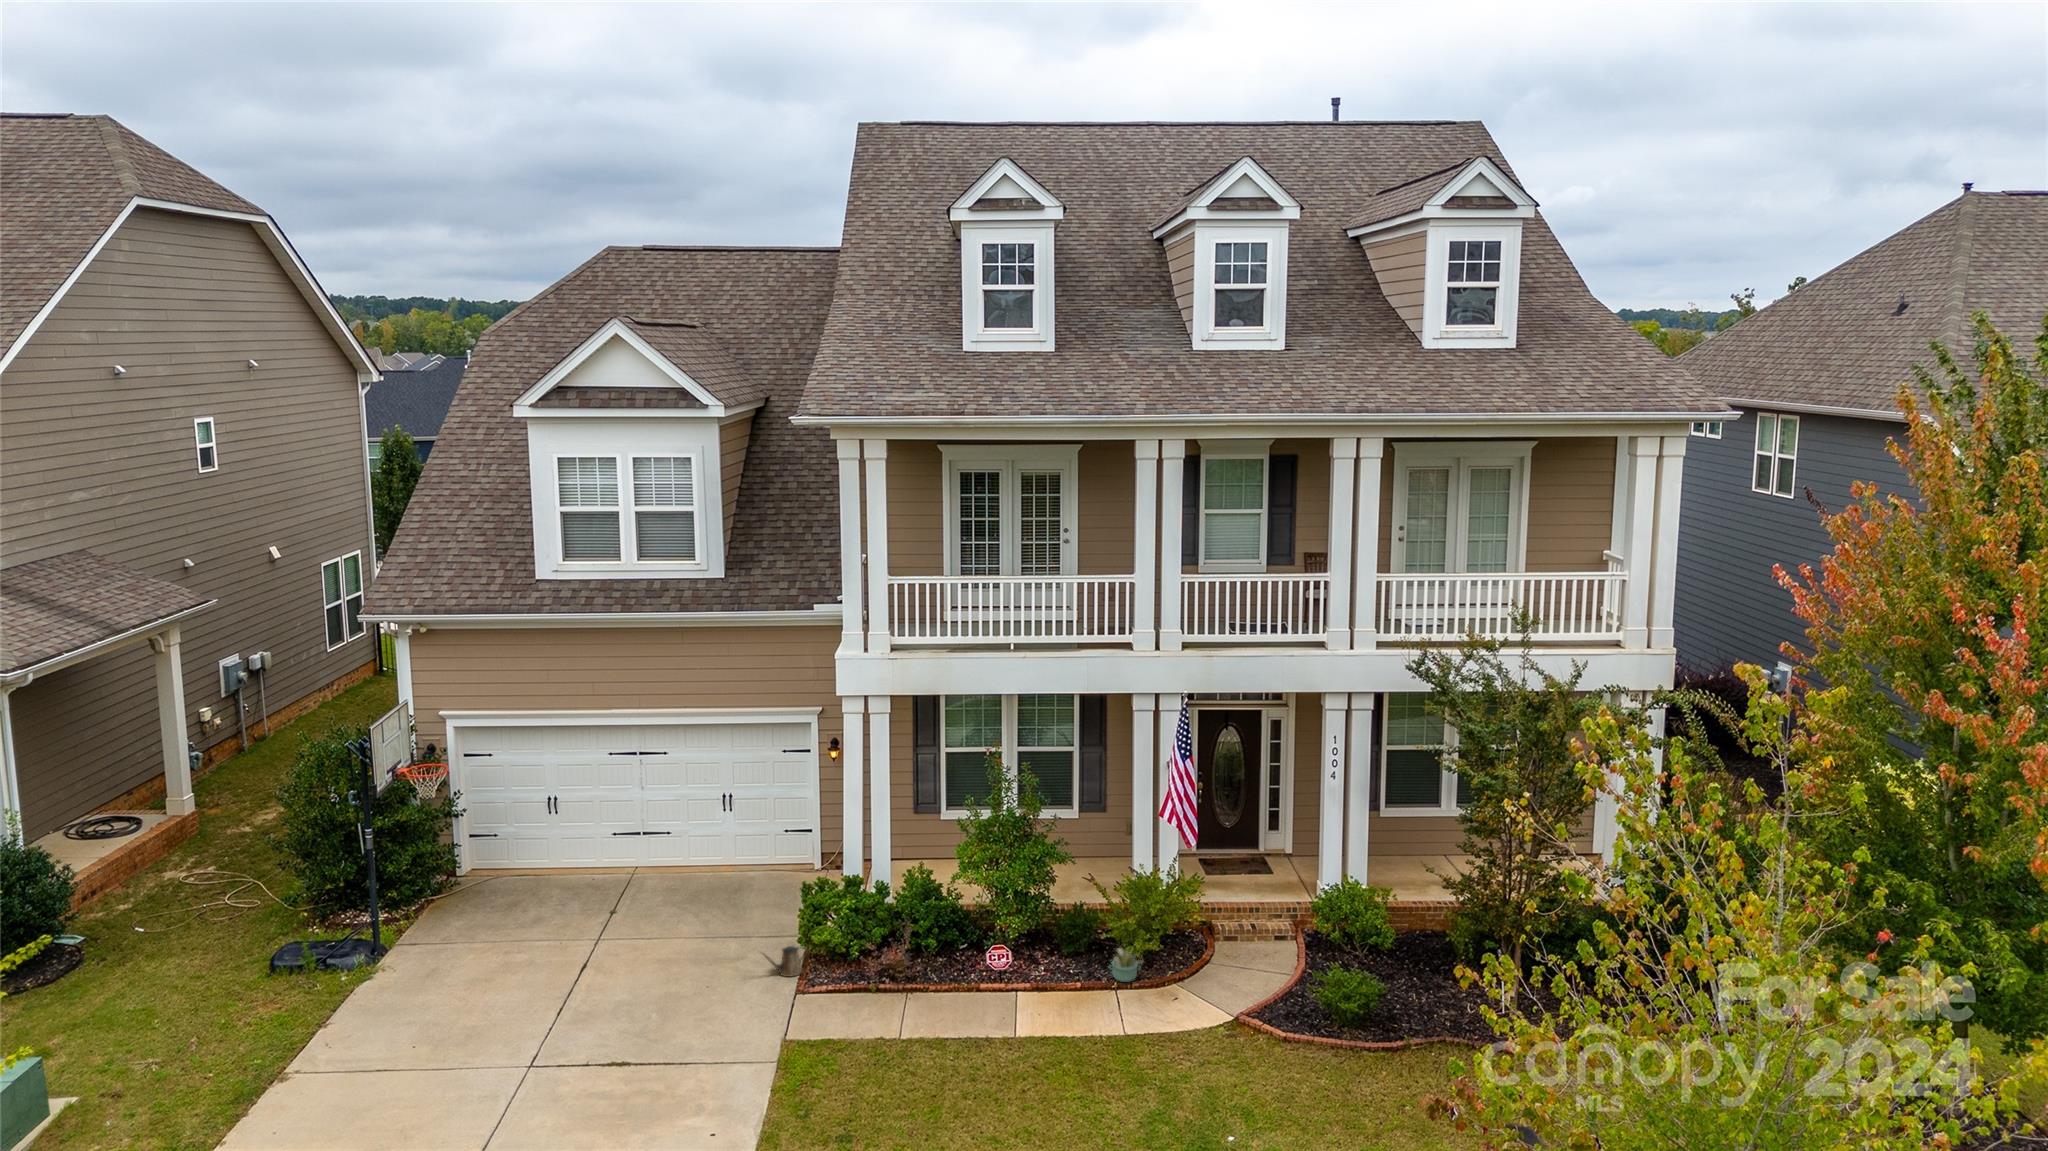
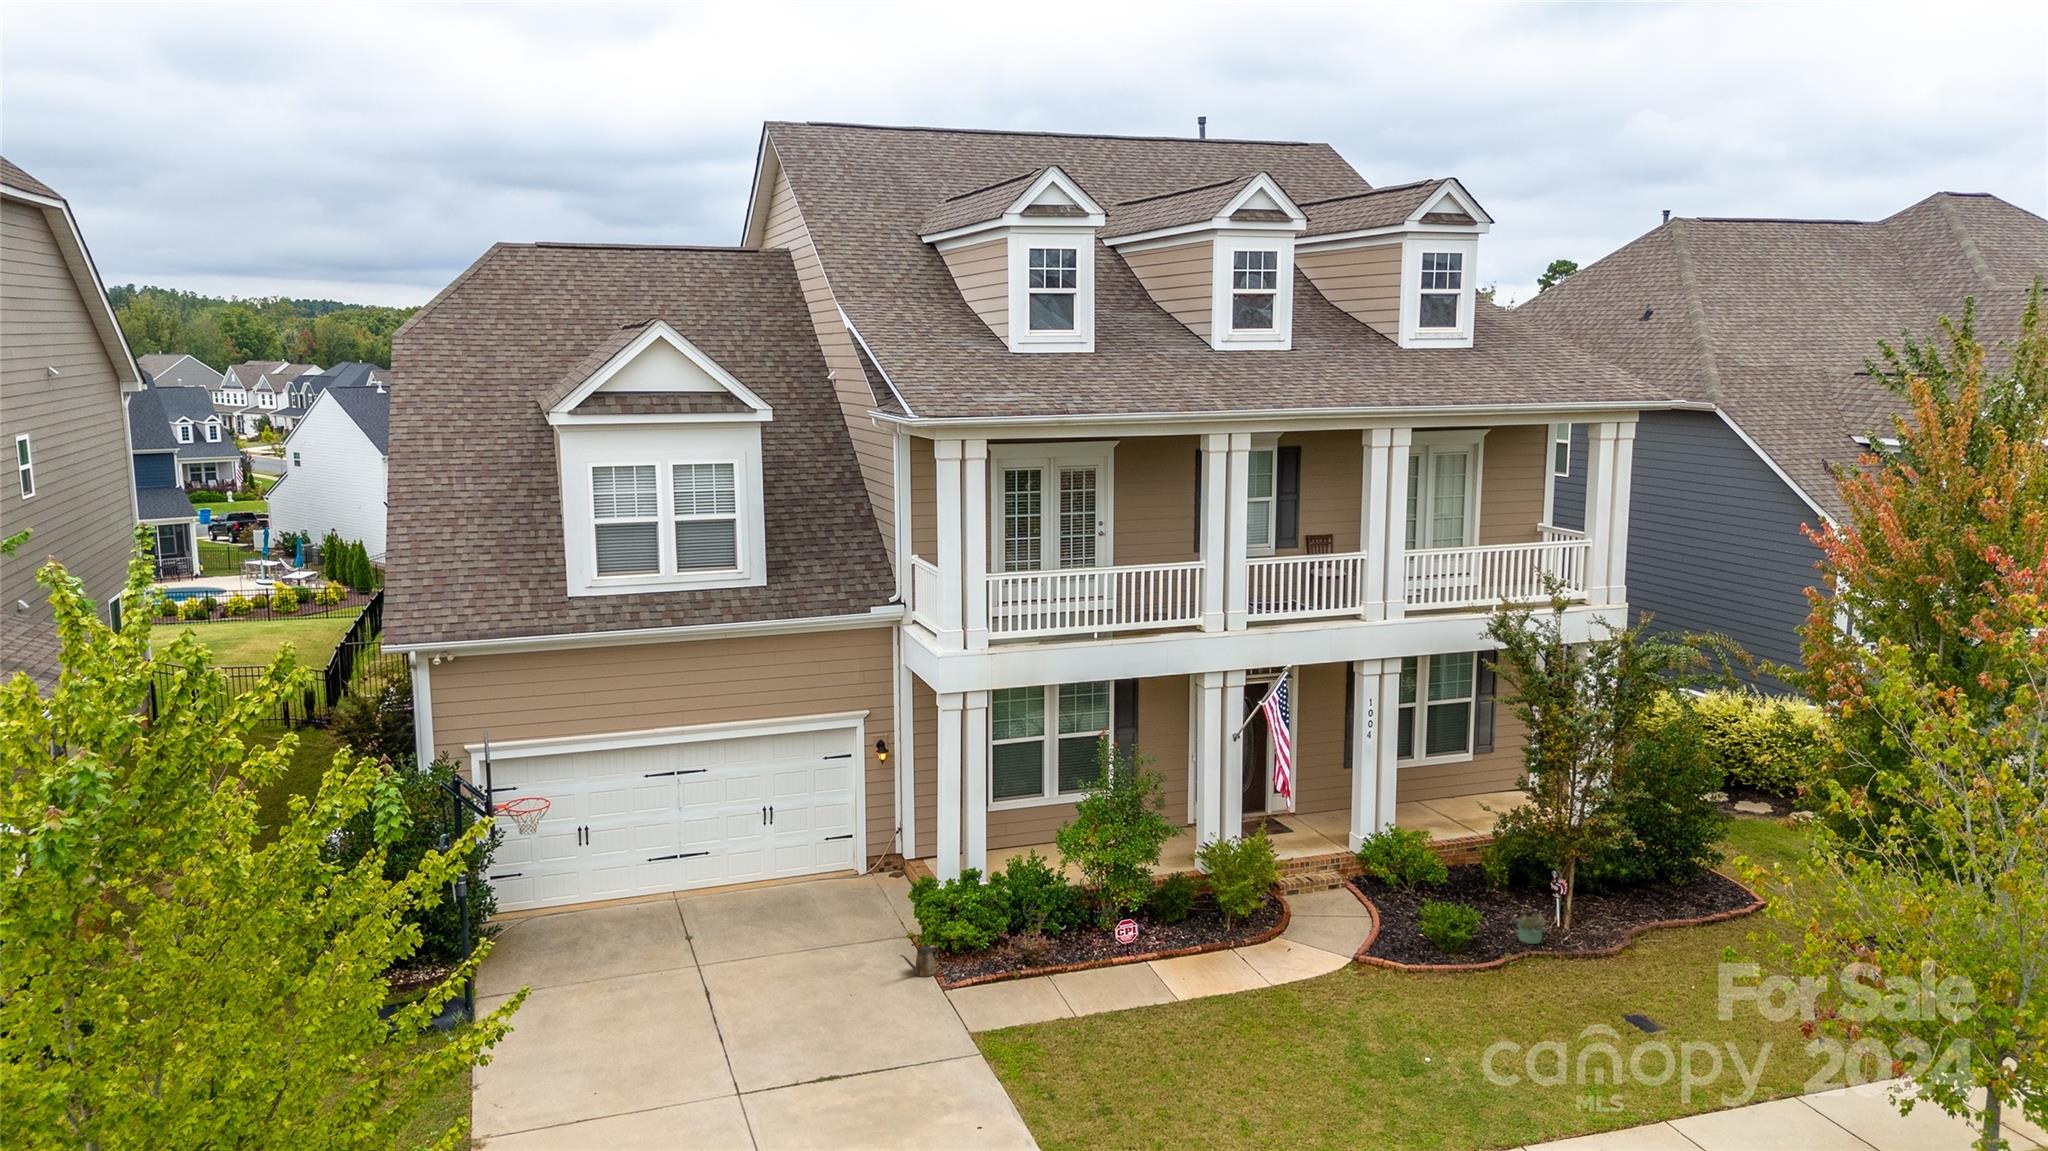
decorative plant: present [1109,948,1143,982] -> present [1513,914,1545,944]

